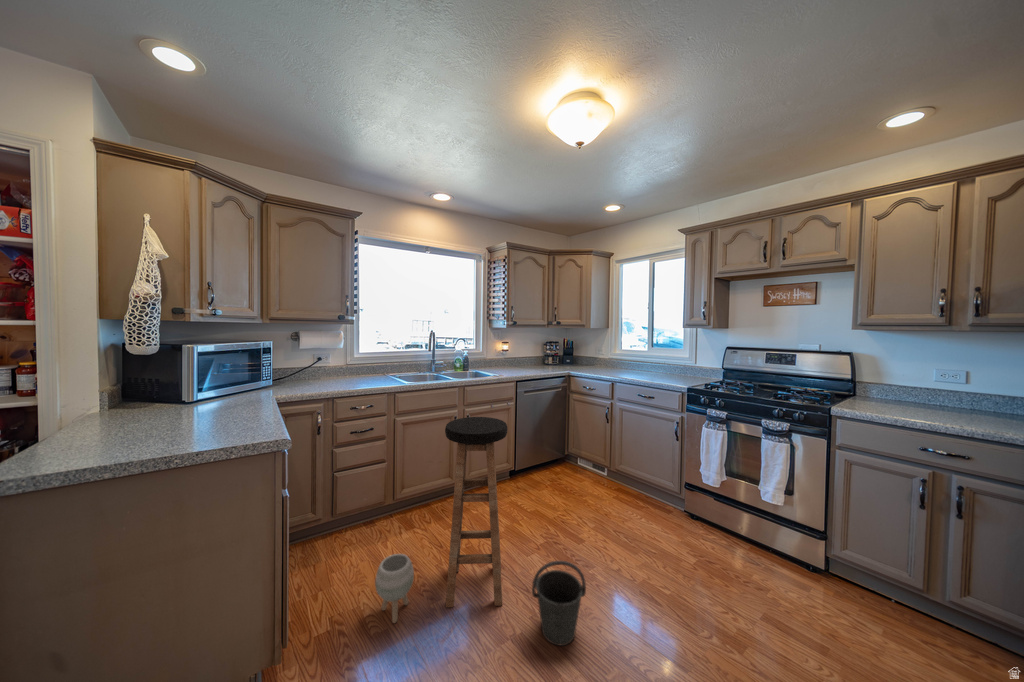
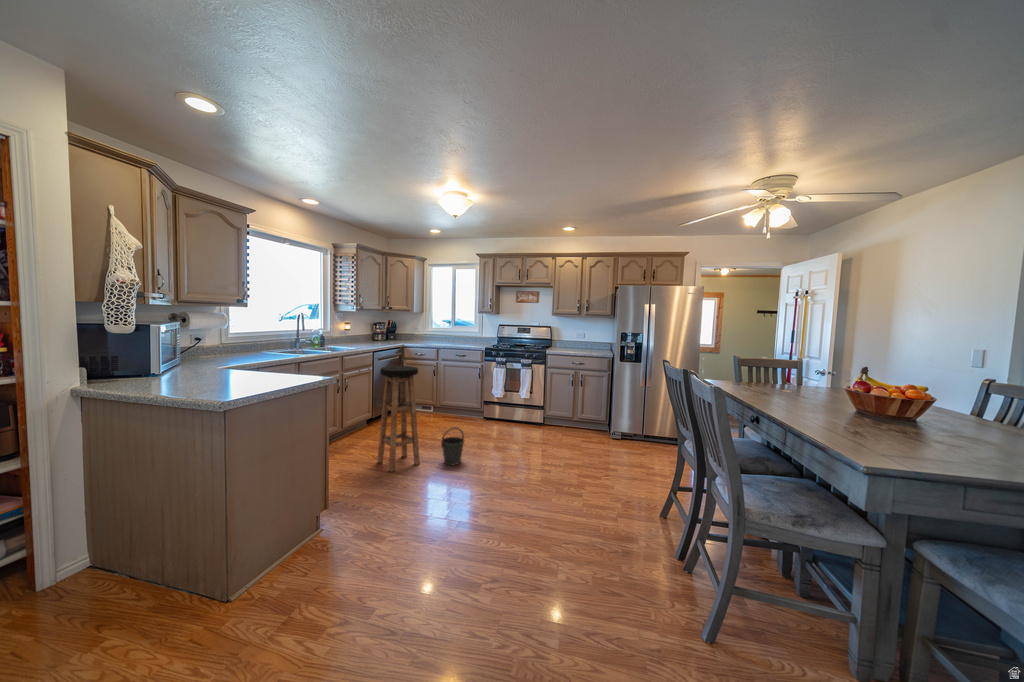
planter: present [375,554,414,623] -> none [352,448,375,482]

